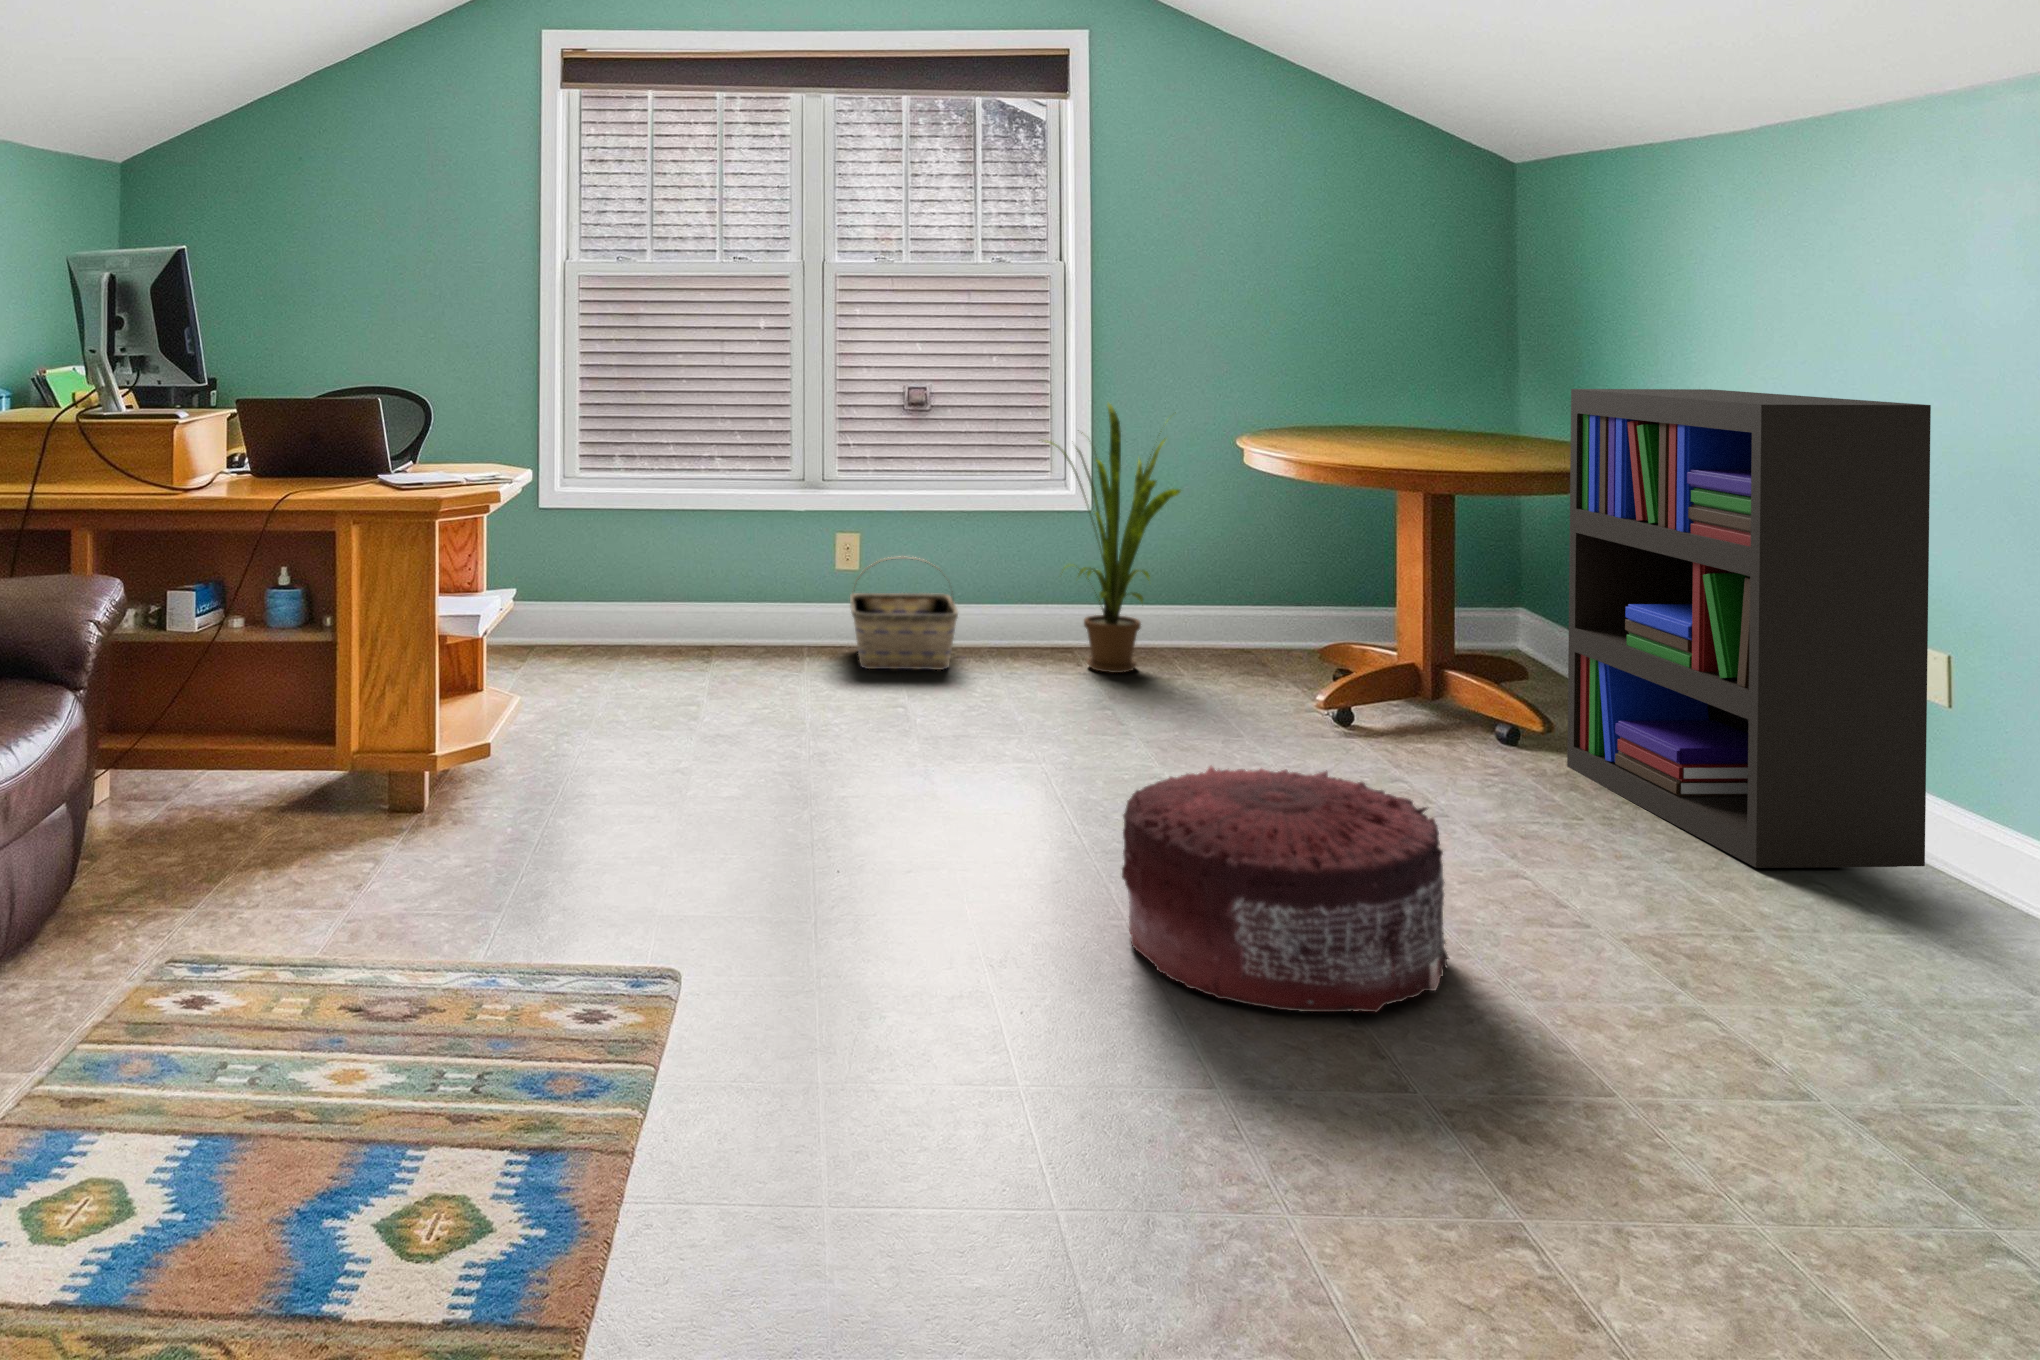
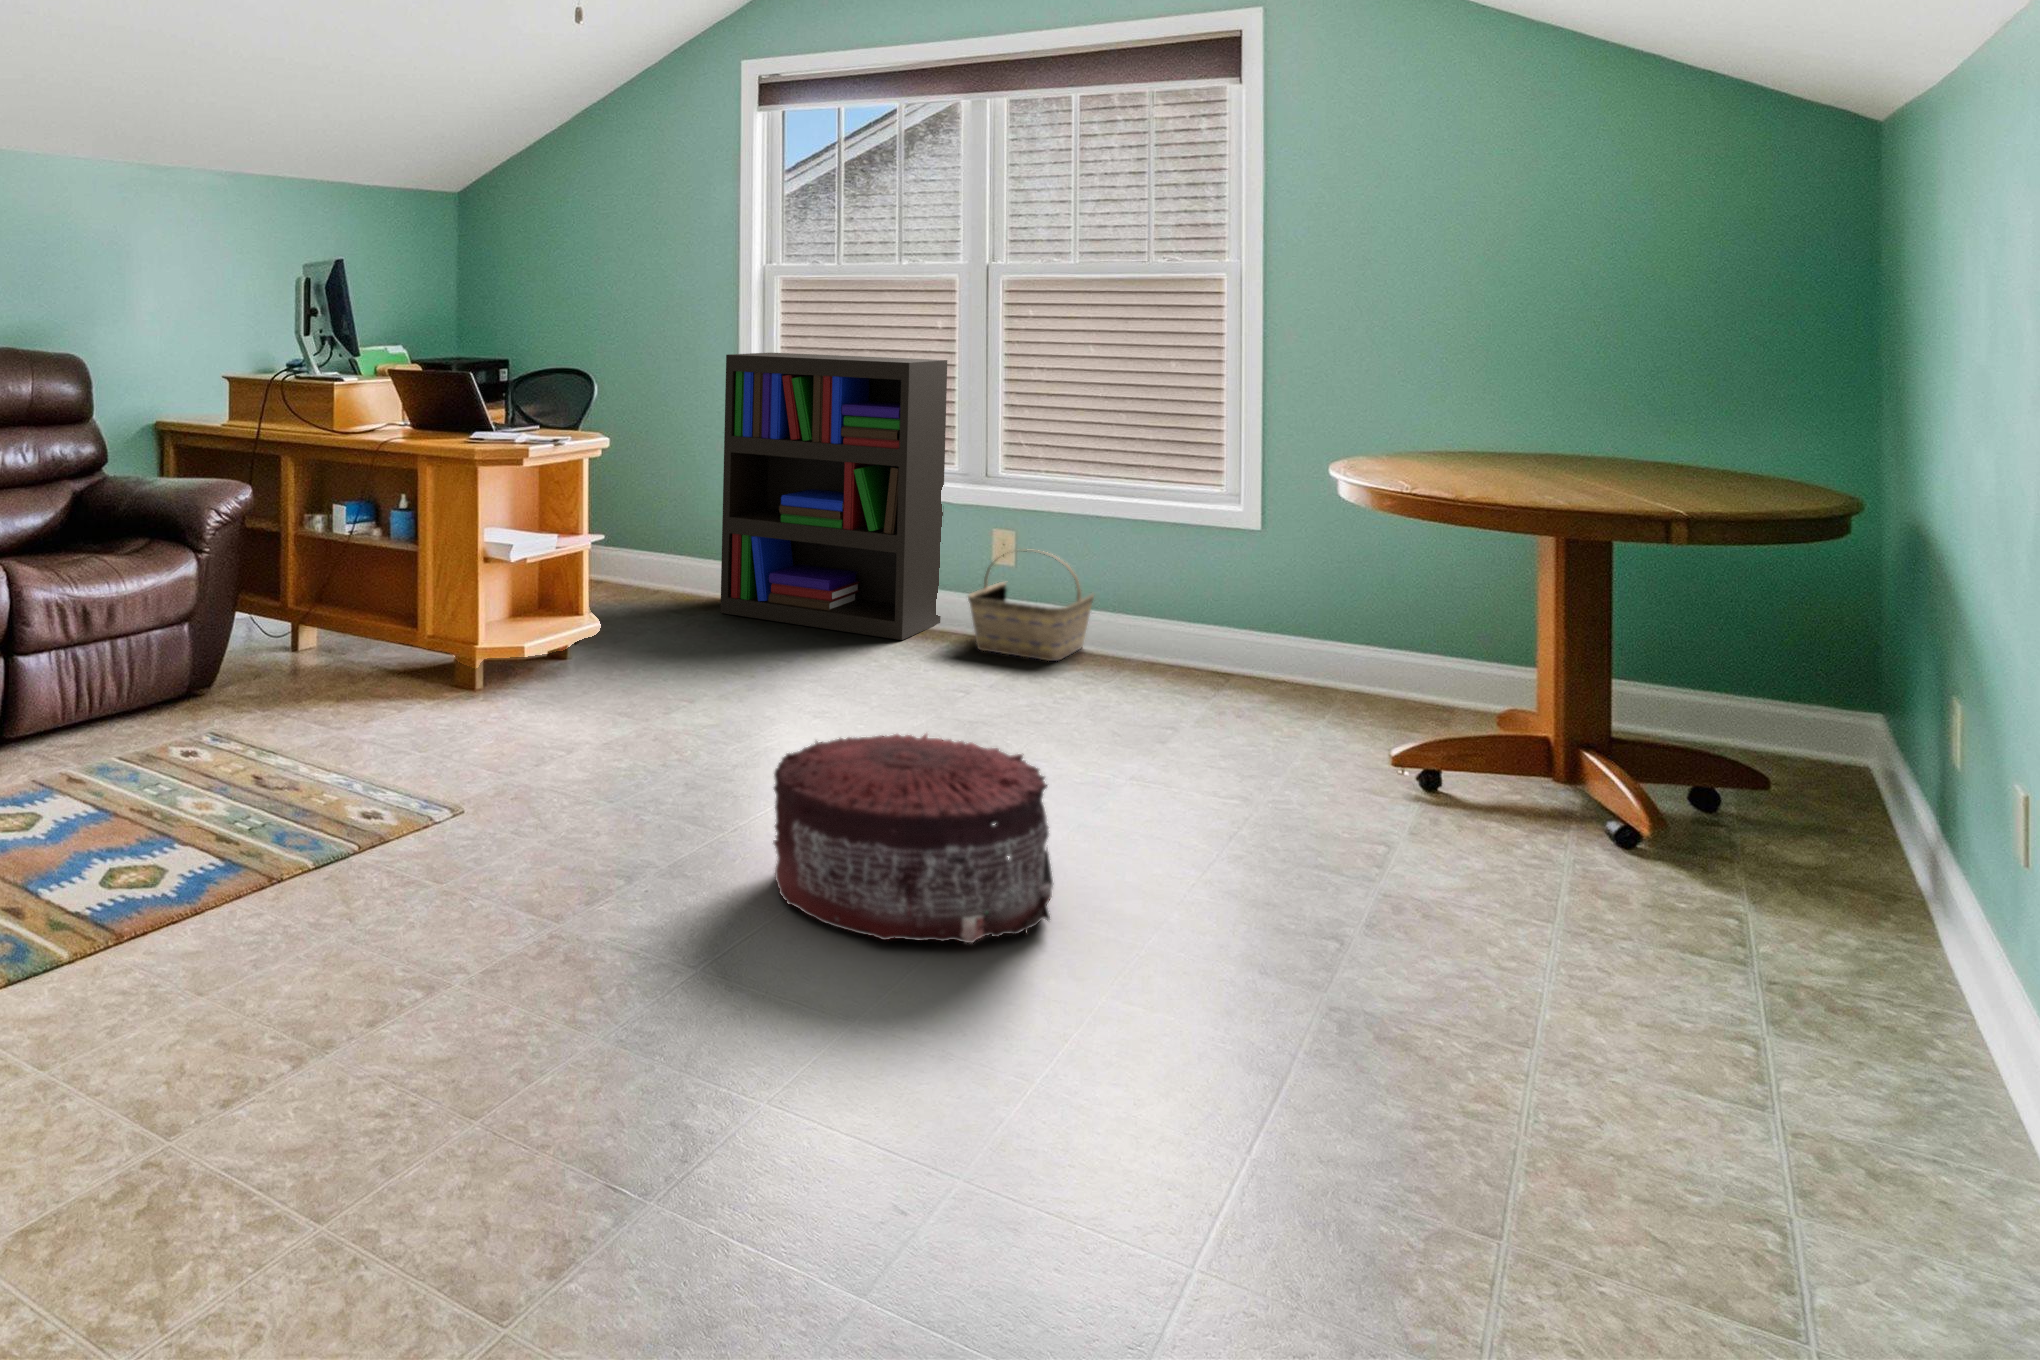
bookshelf: present [1567,389,1931,868] -> present [720,353,947,640]
house plant: present [1049,403,1181,673] -> none [1158,412,1318,690]

